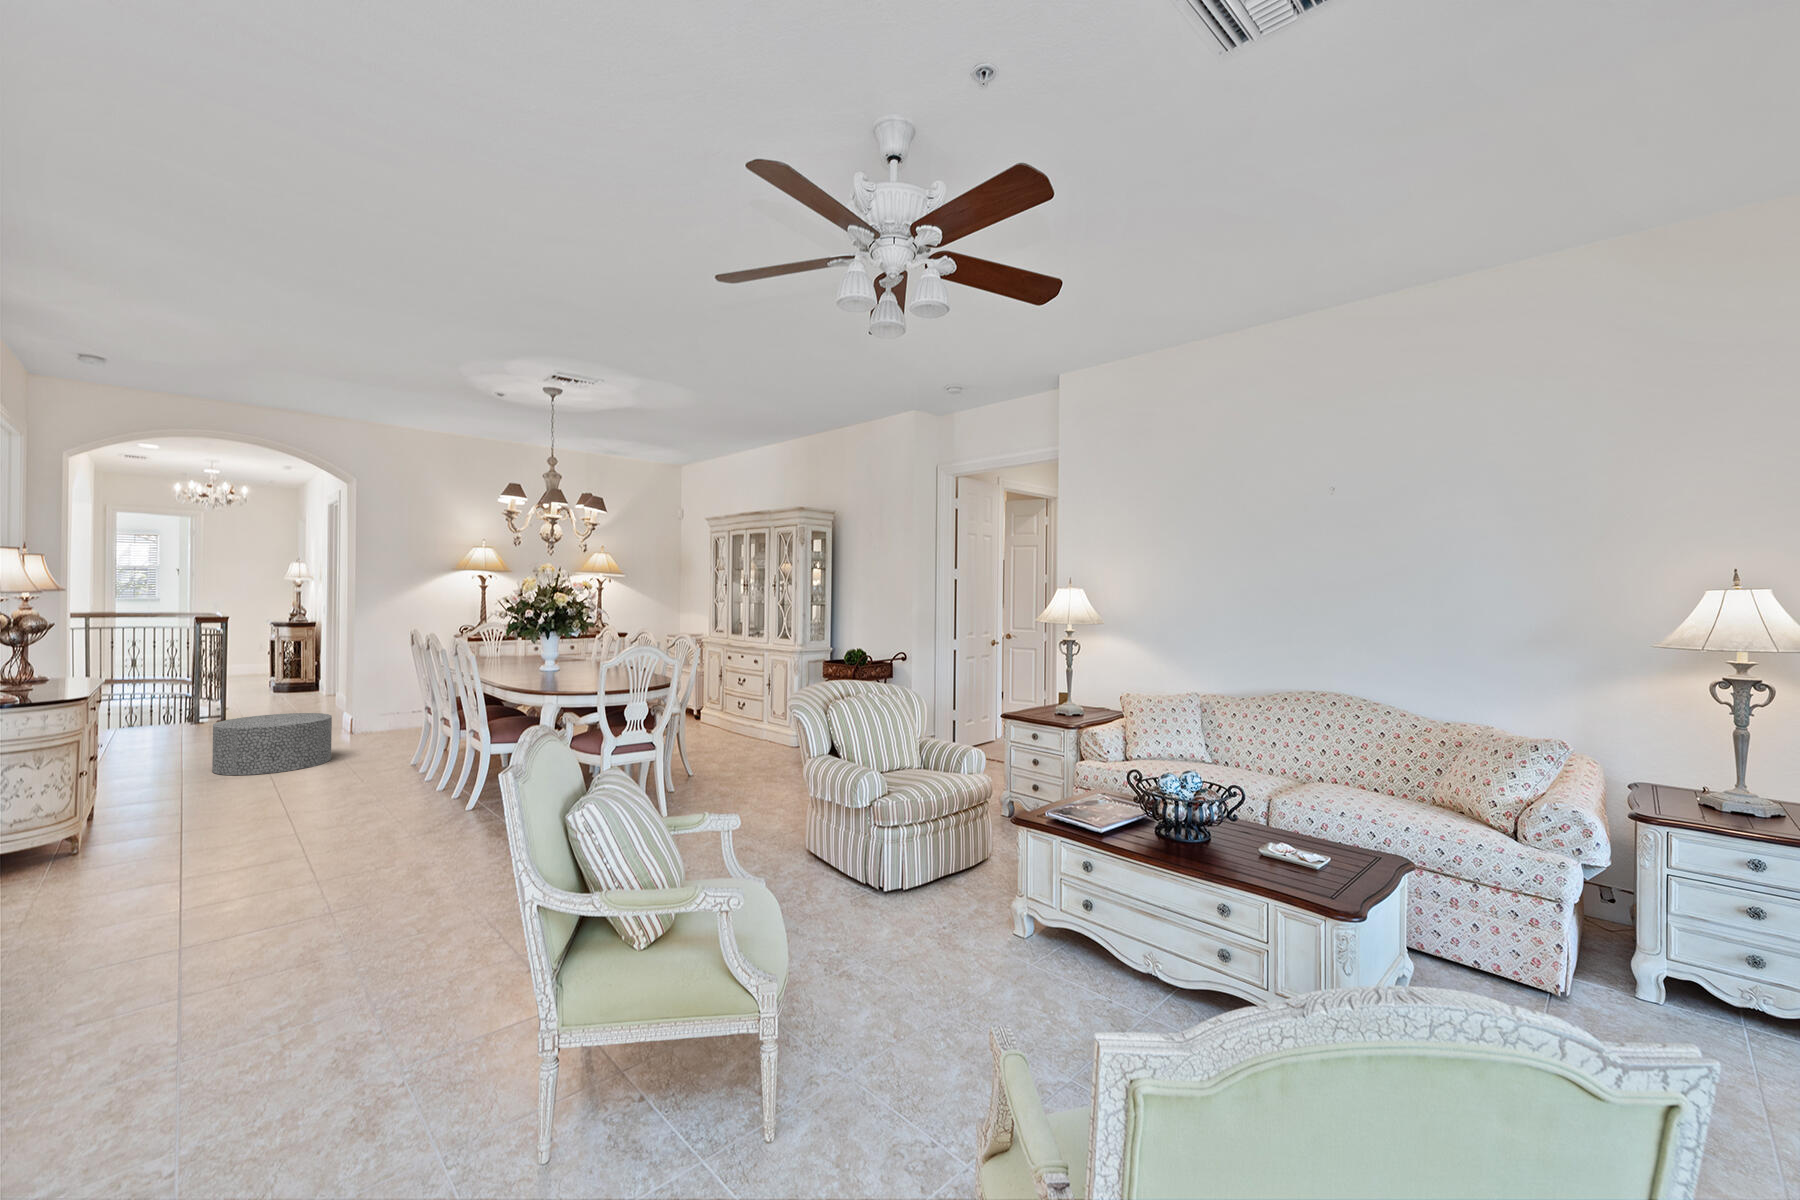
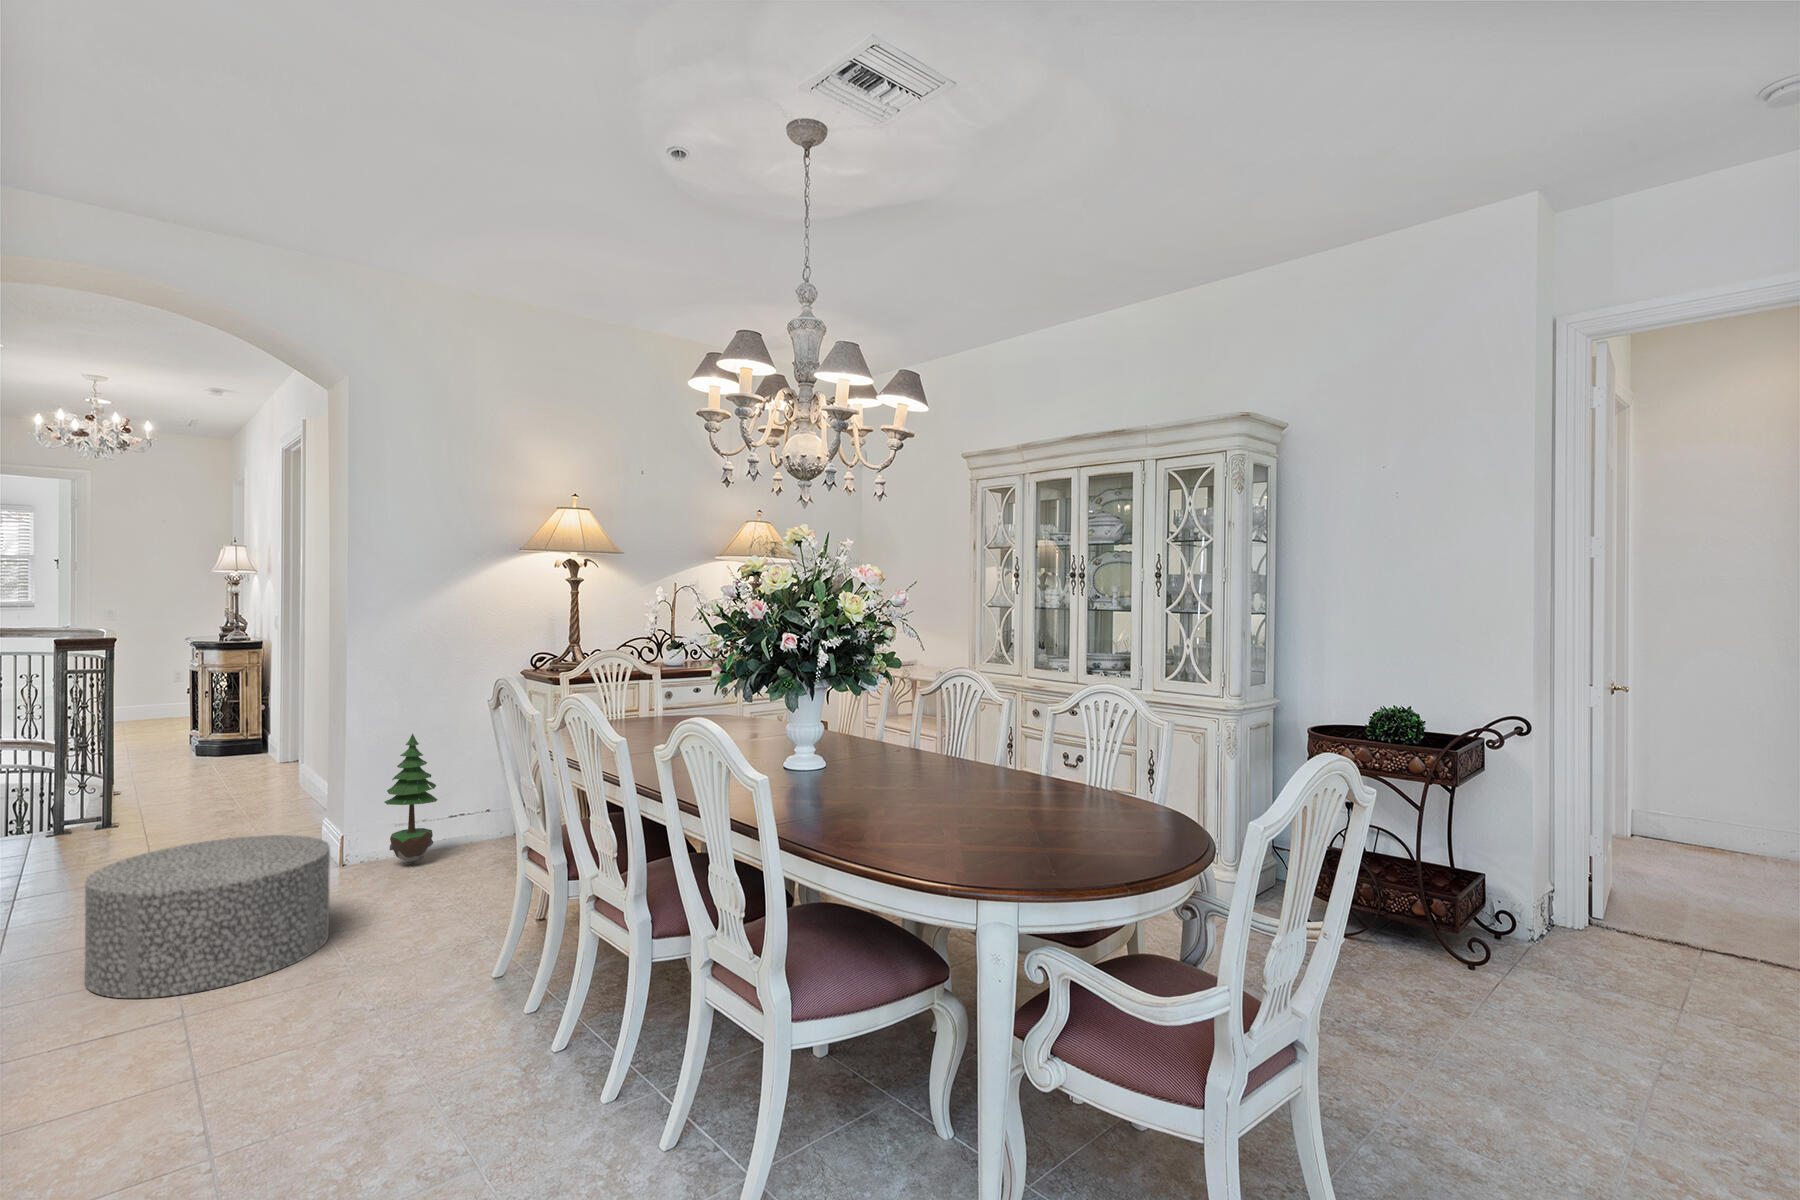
potted tree: none [369,668,400,738] -> present [385,734,437,864]

